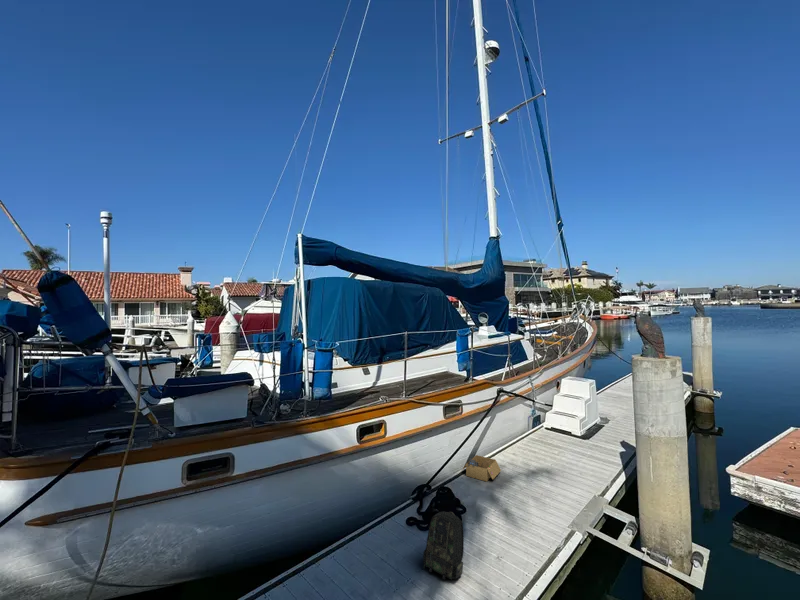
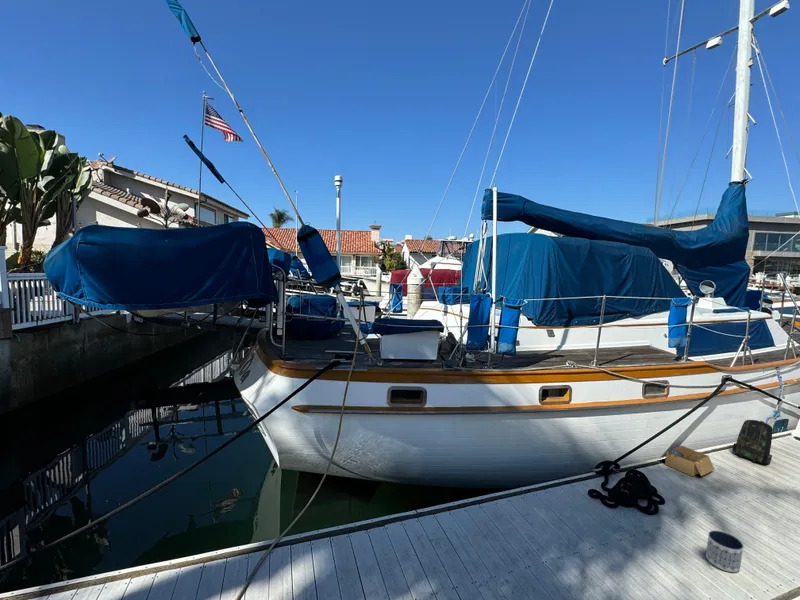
backpack: present [423,512,464,580] -> present [733,420,772,464]
planter: none [503,530,528,566] -> present [706,531,743,572]

